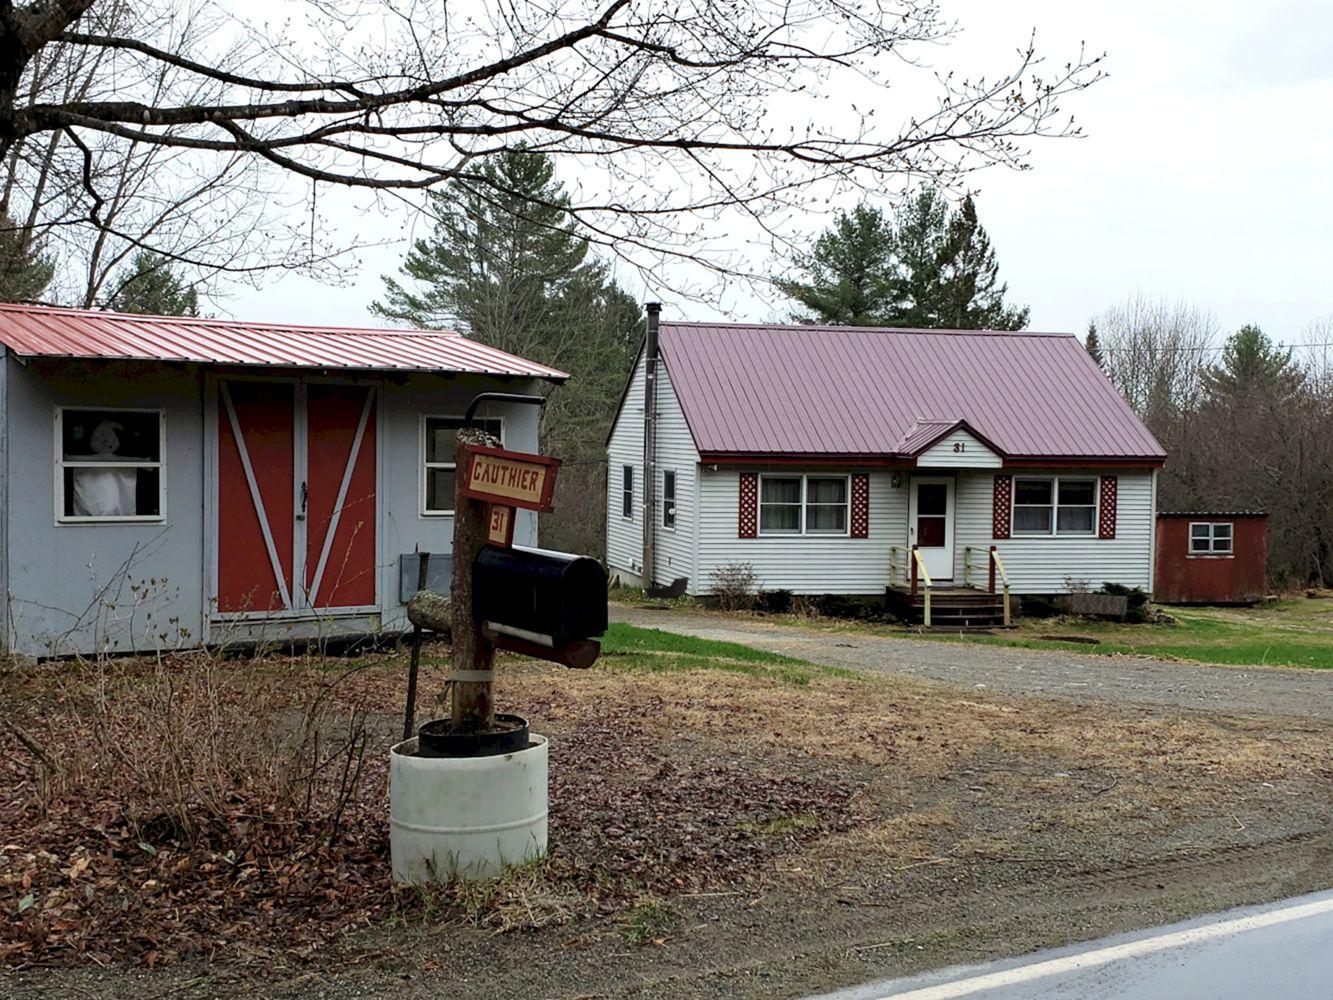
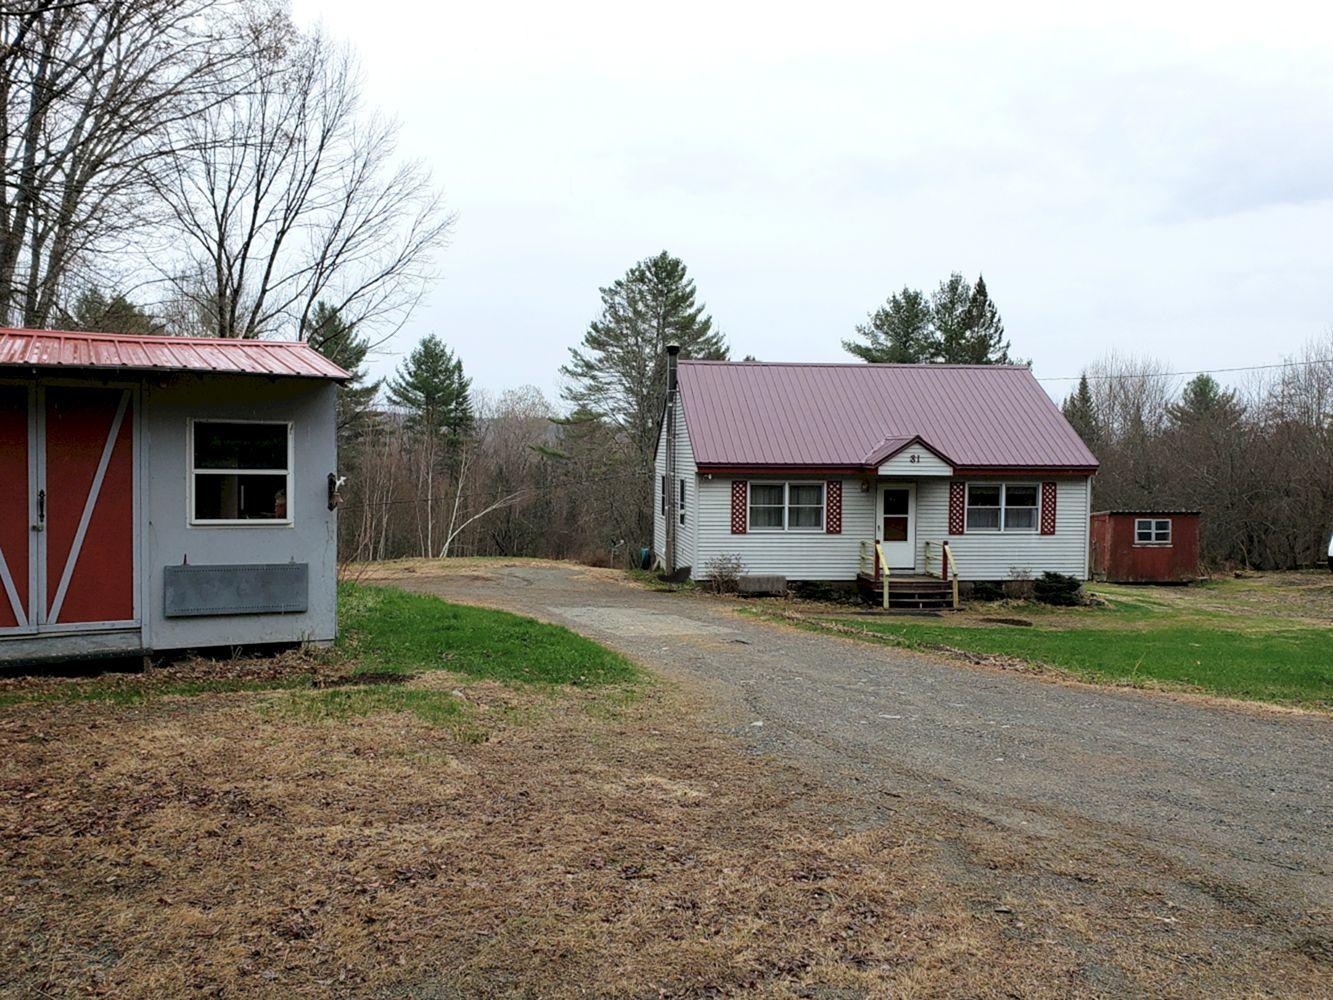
bench: present [1072,594,1127,622] -> present [739,574,786,597]

